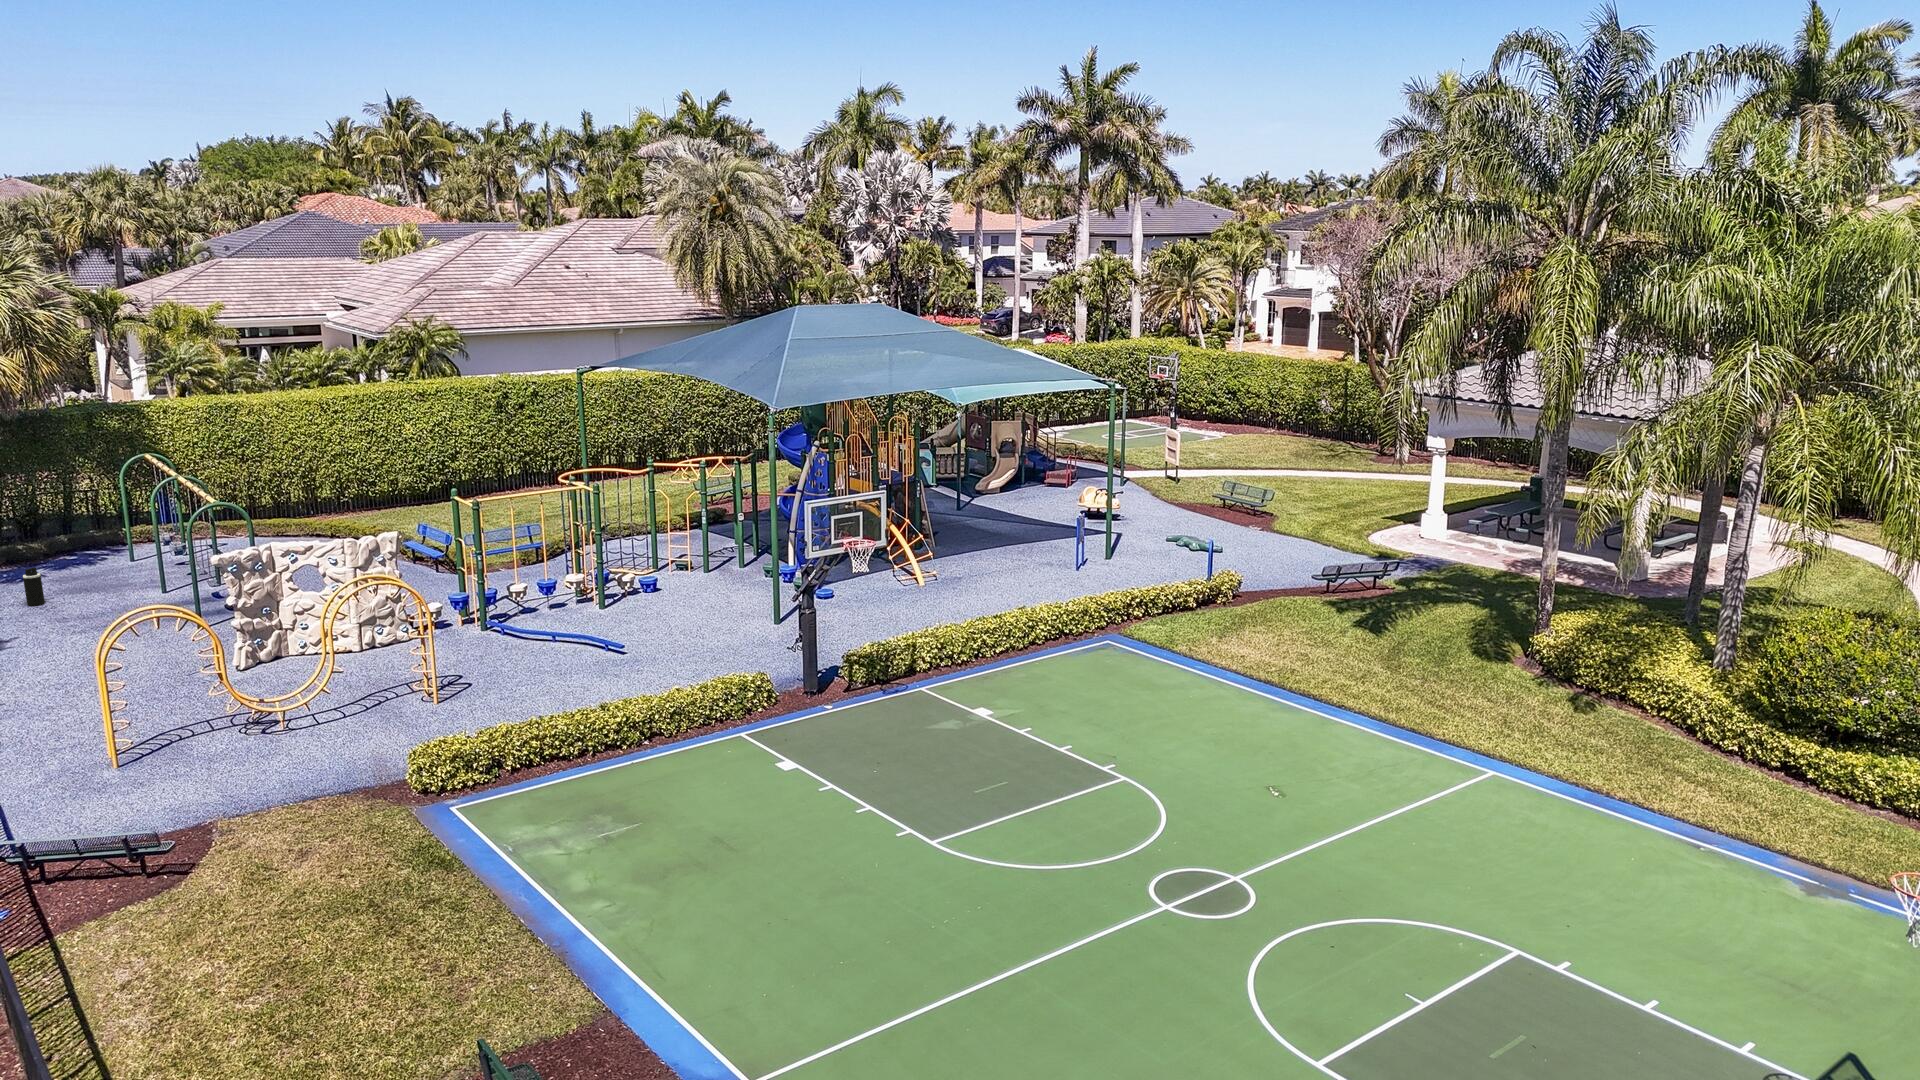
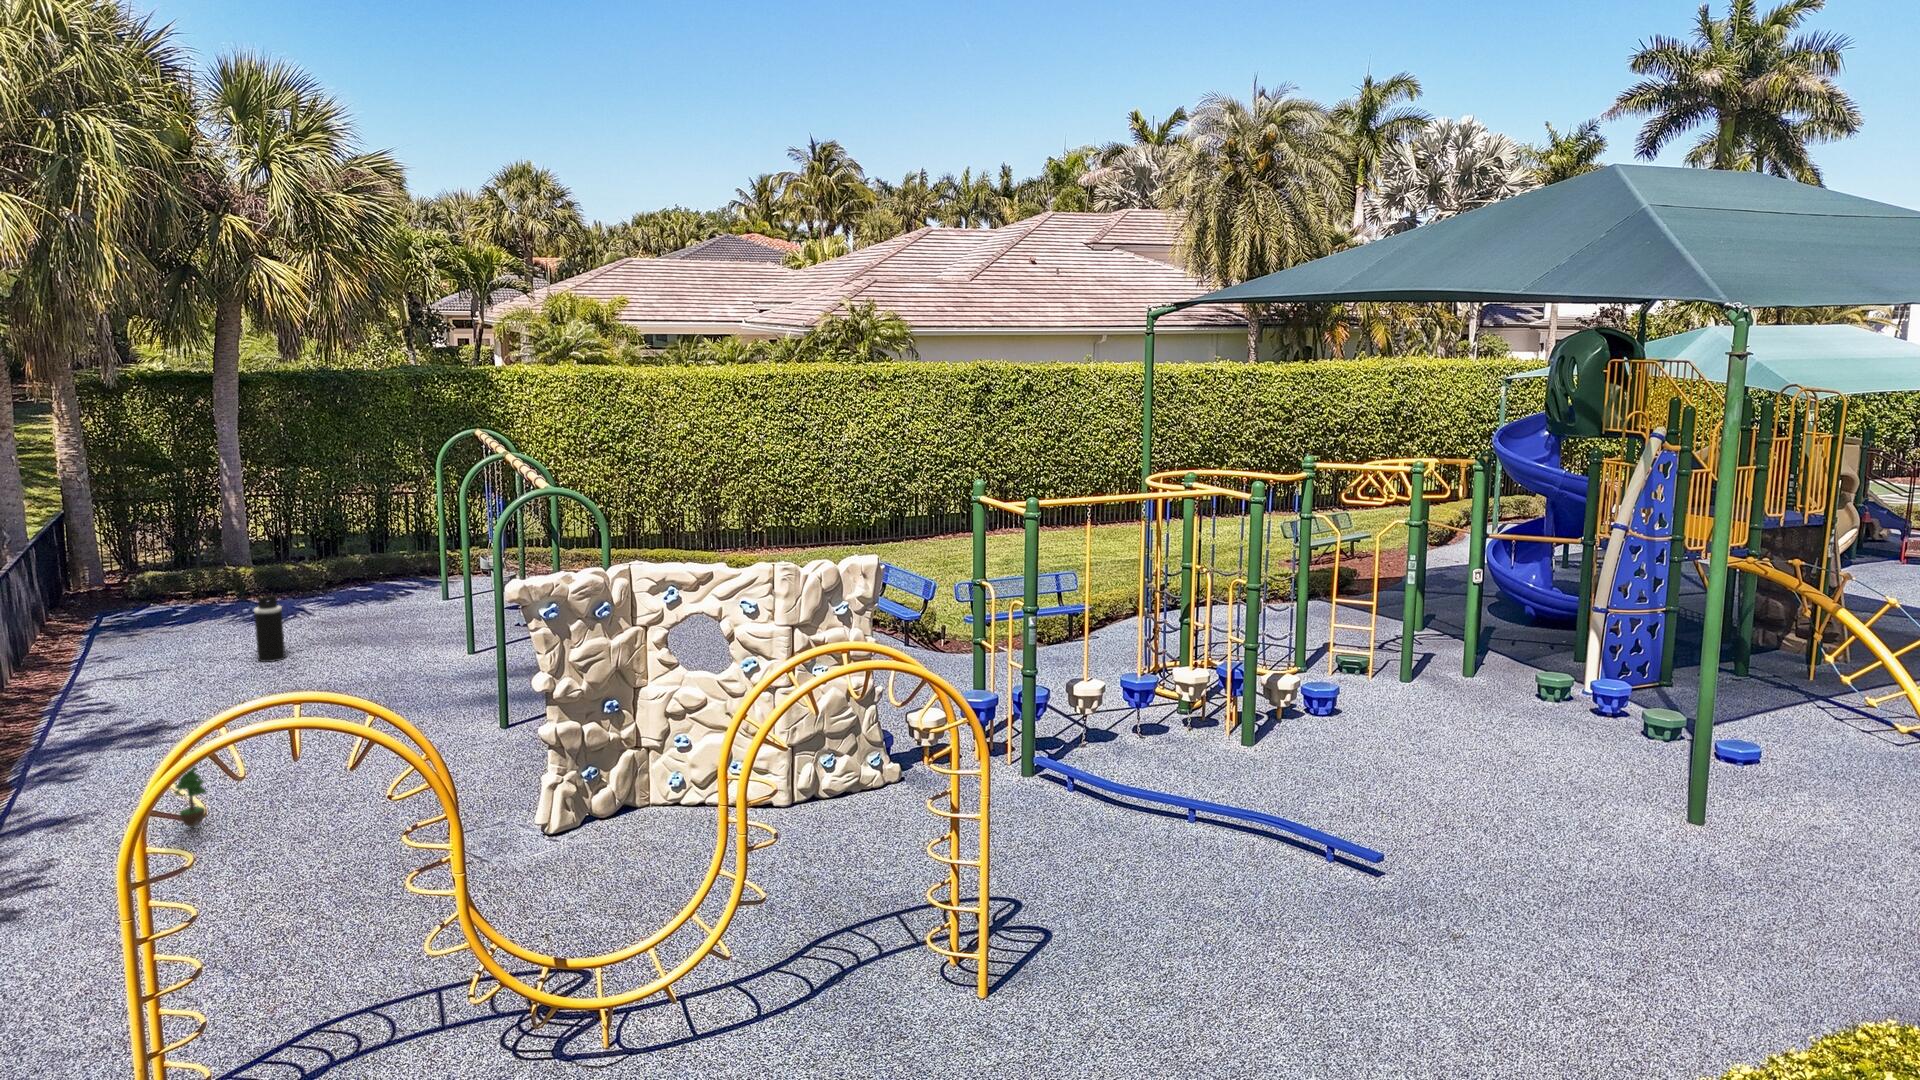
potted tree: none [44,646,61,682] -> present [175,767,206,828]

